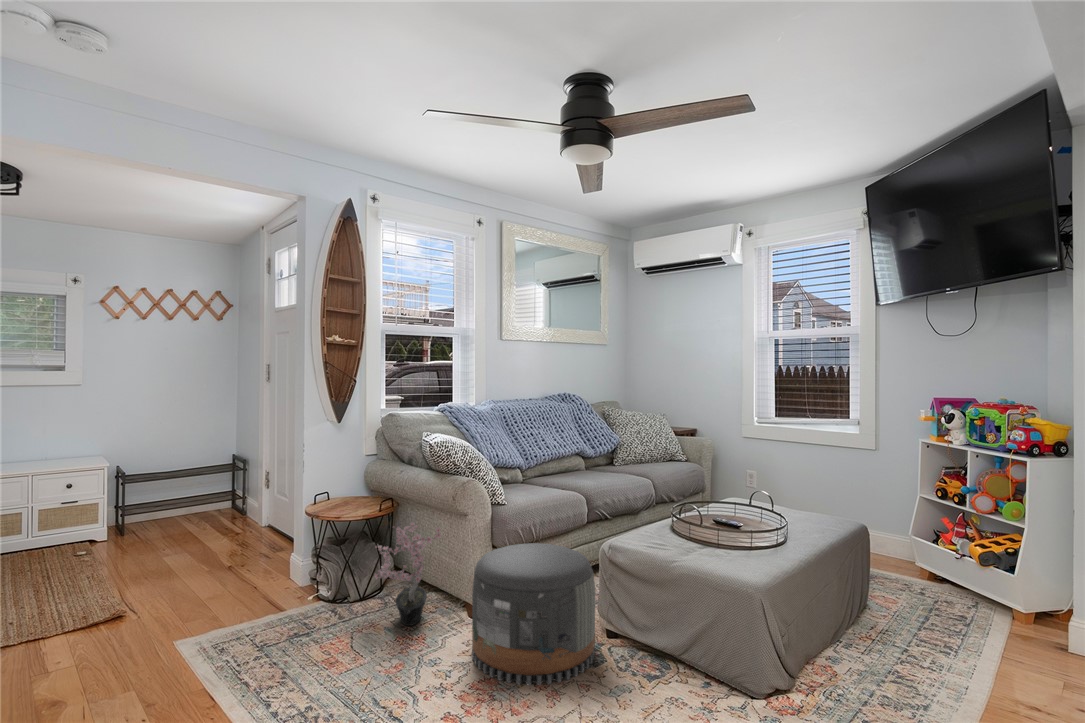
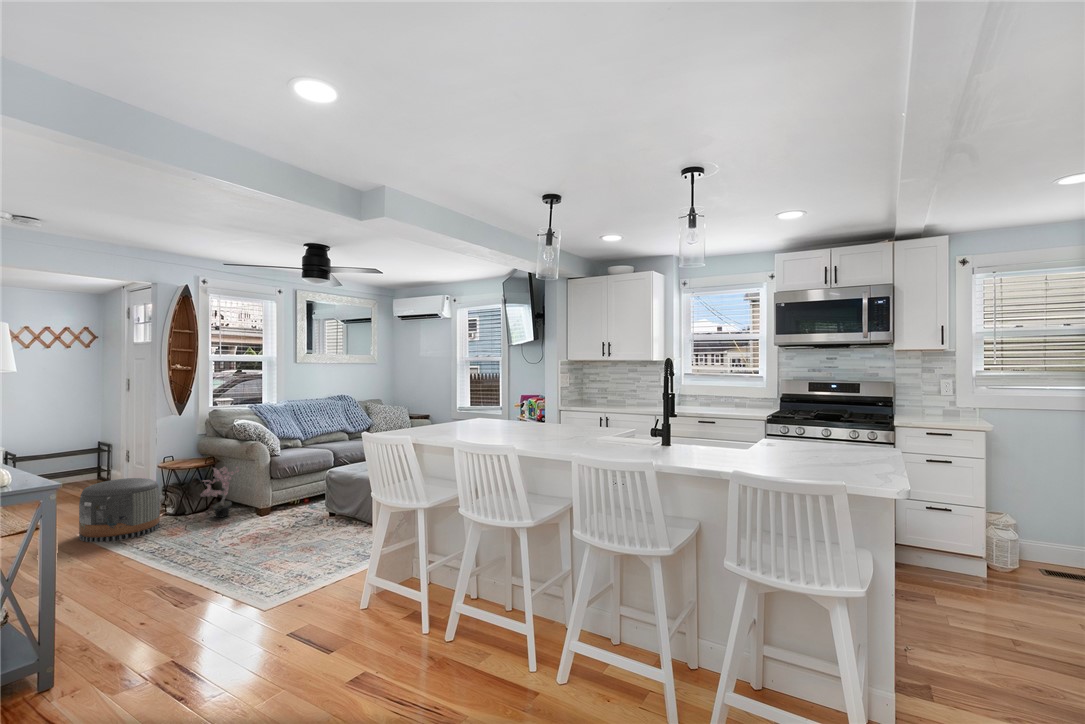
pouf: present [472,543,595,685] -> present [79,478,160,542]

